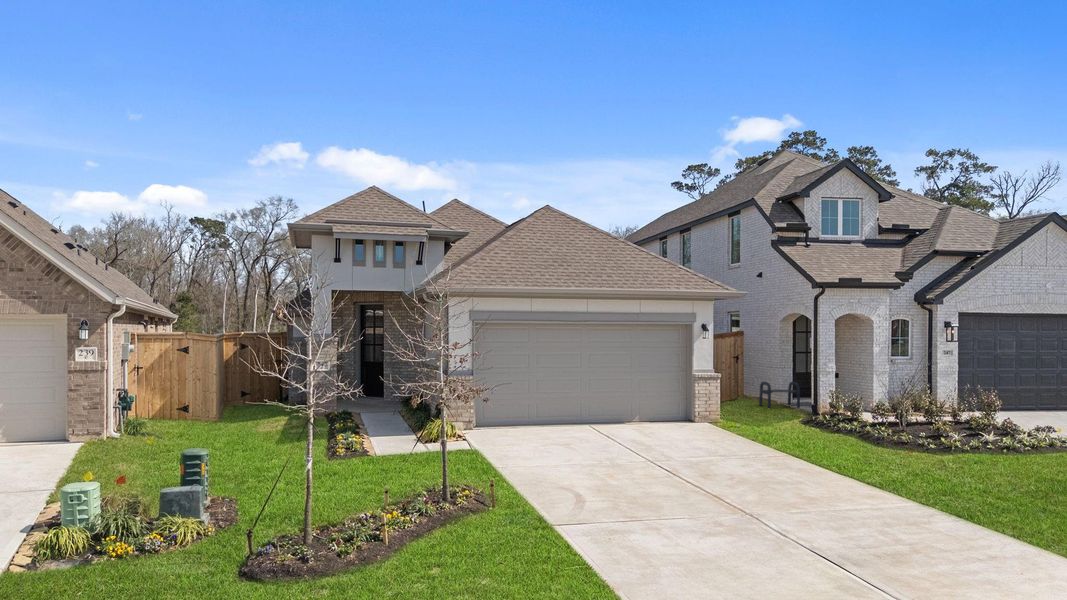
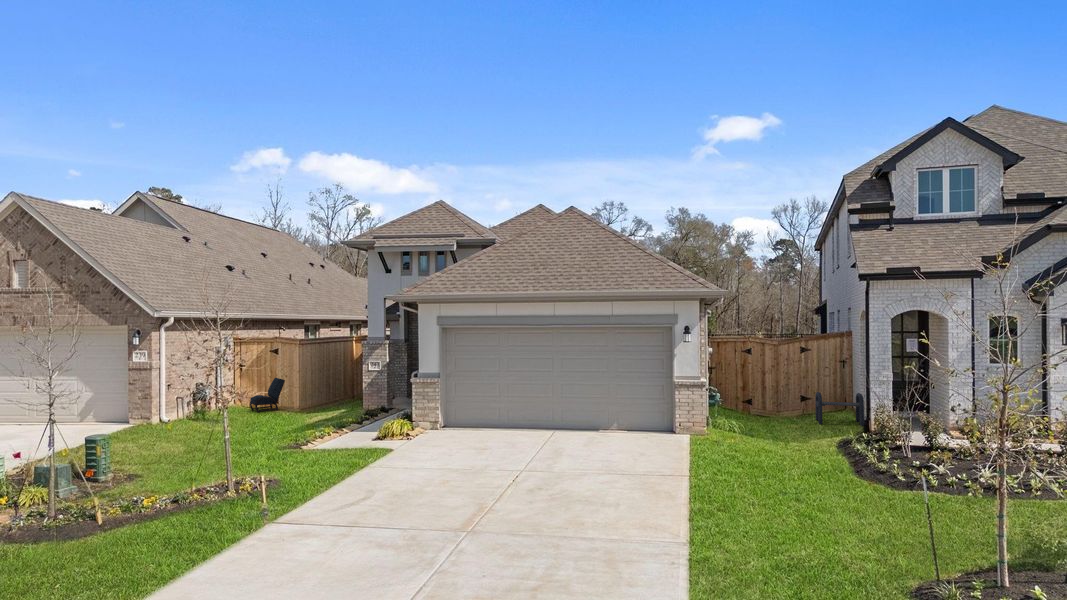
lounge chair: none [179,380,223,423] -> present [250,378,285,413]

